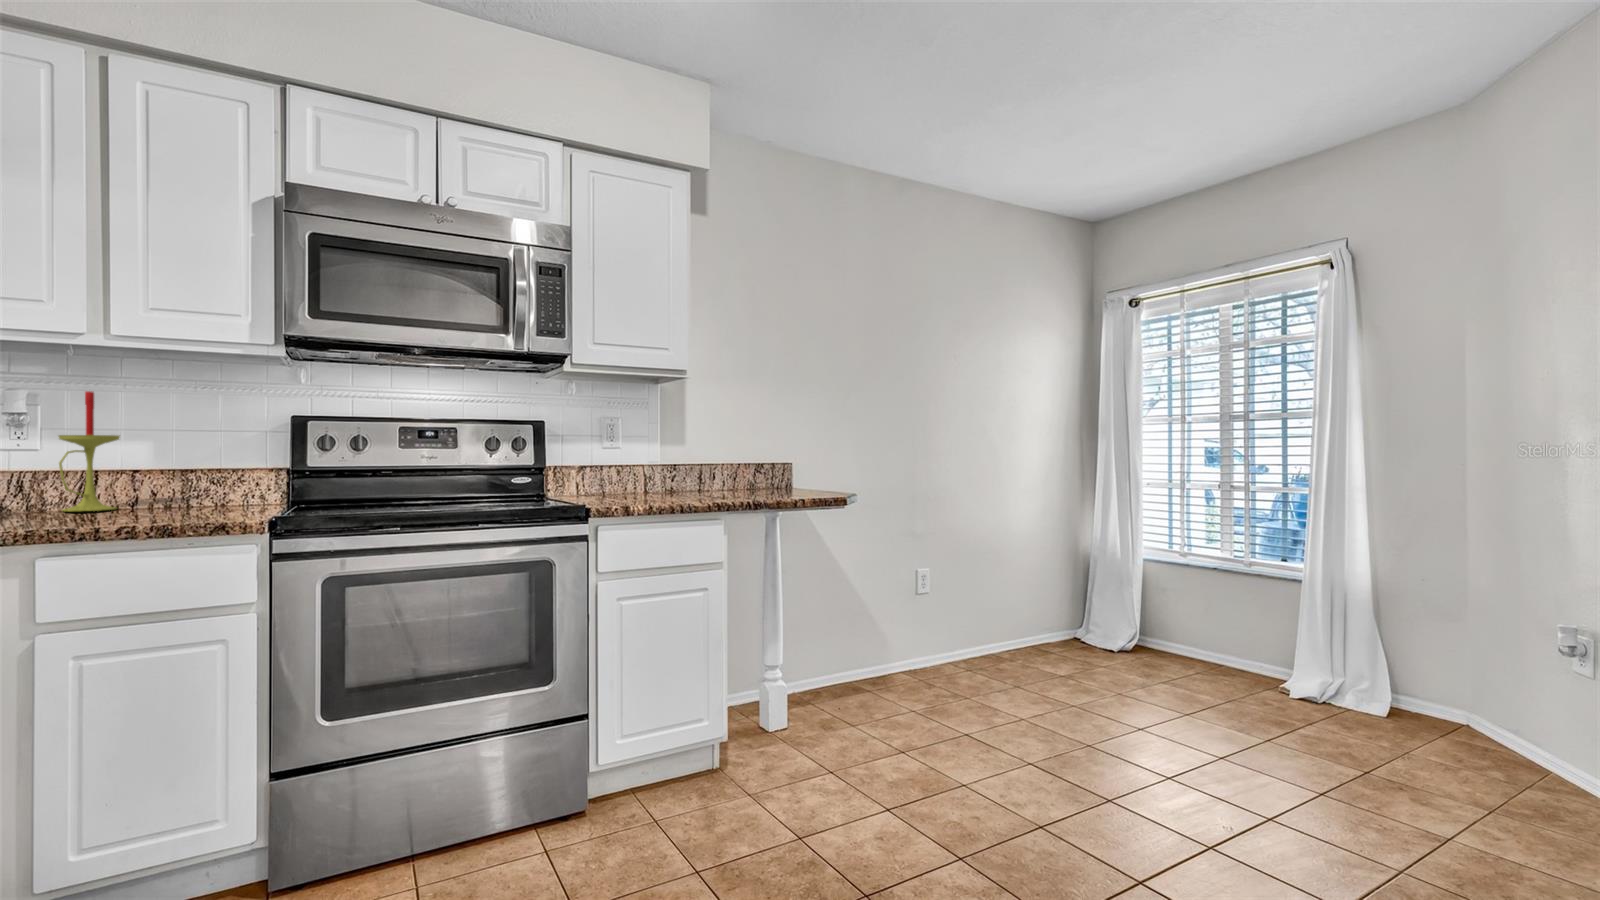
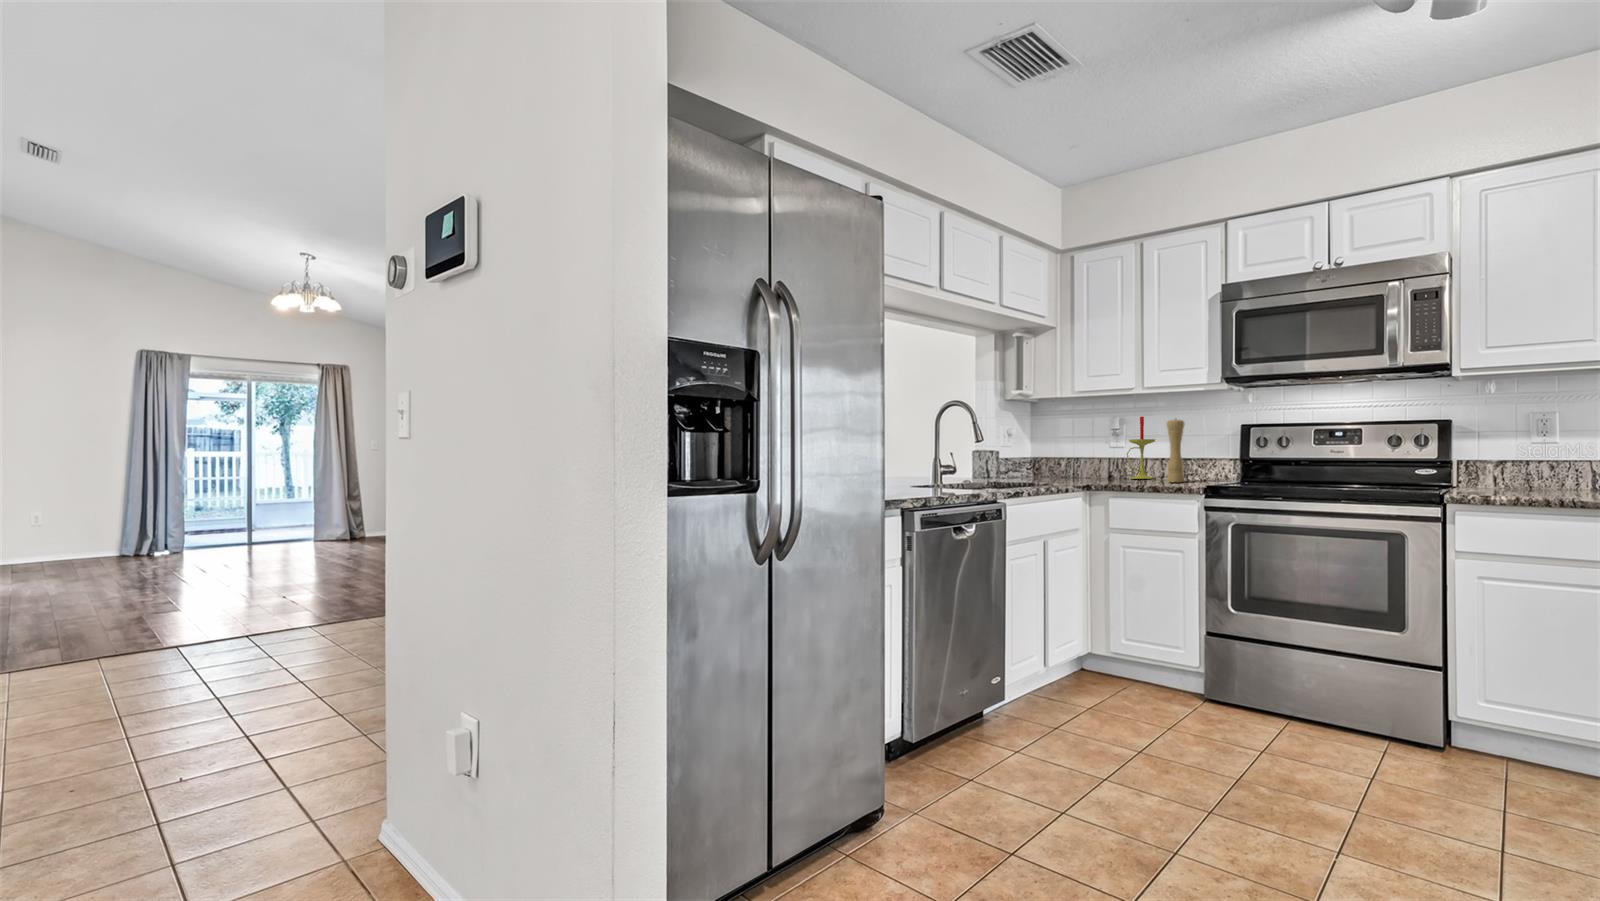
pepper mill: none [163,399,199,514] -> present [1167,419,1184,482]

